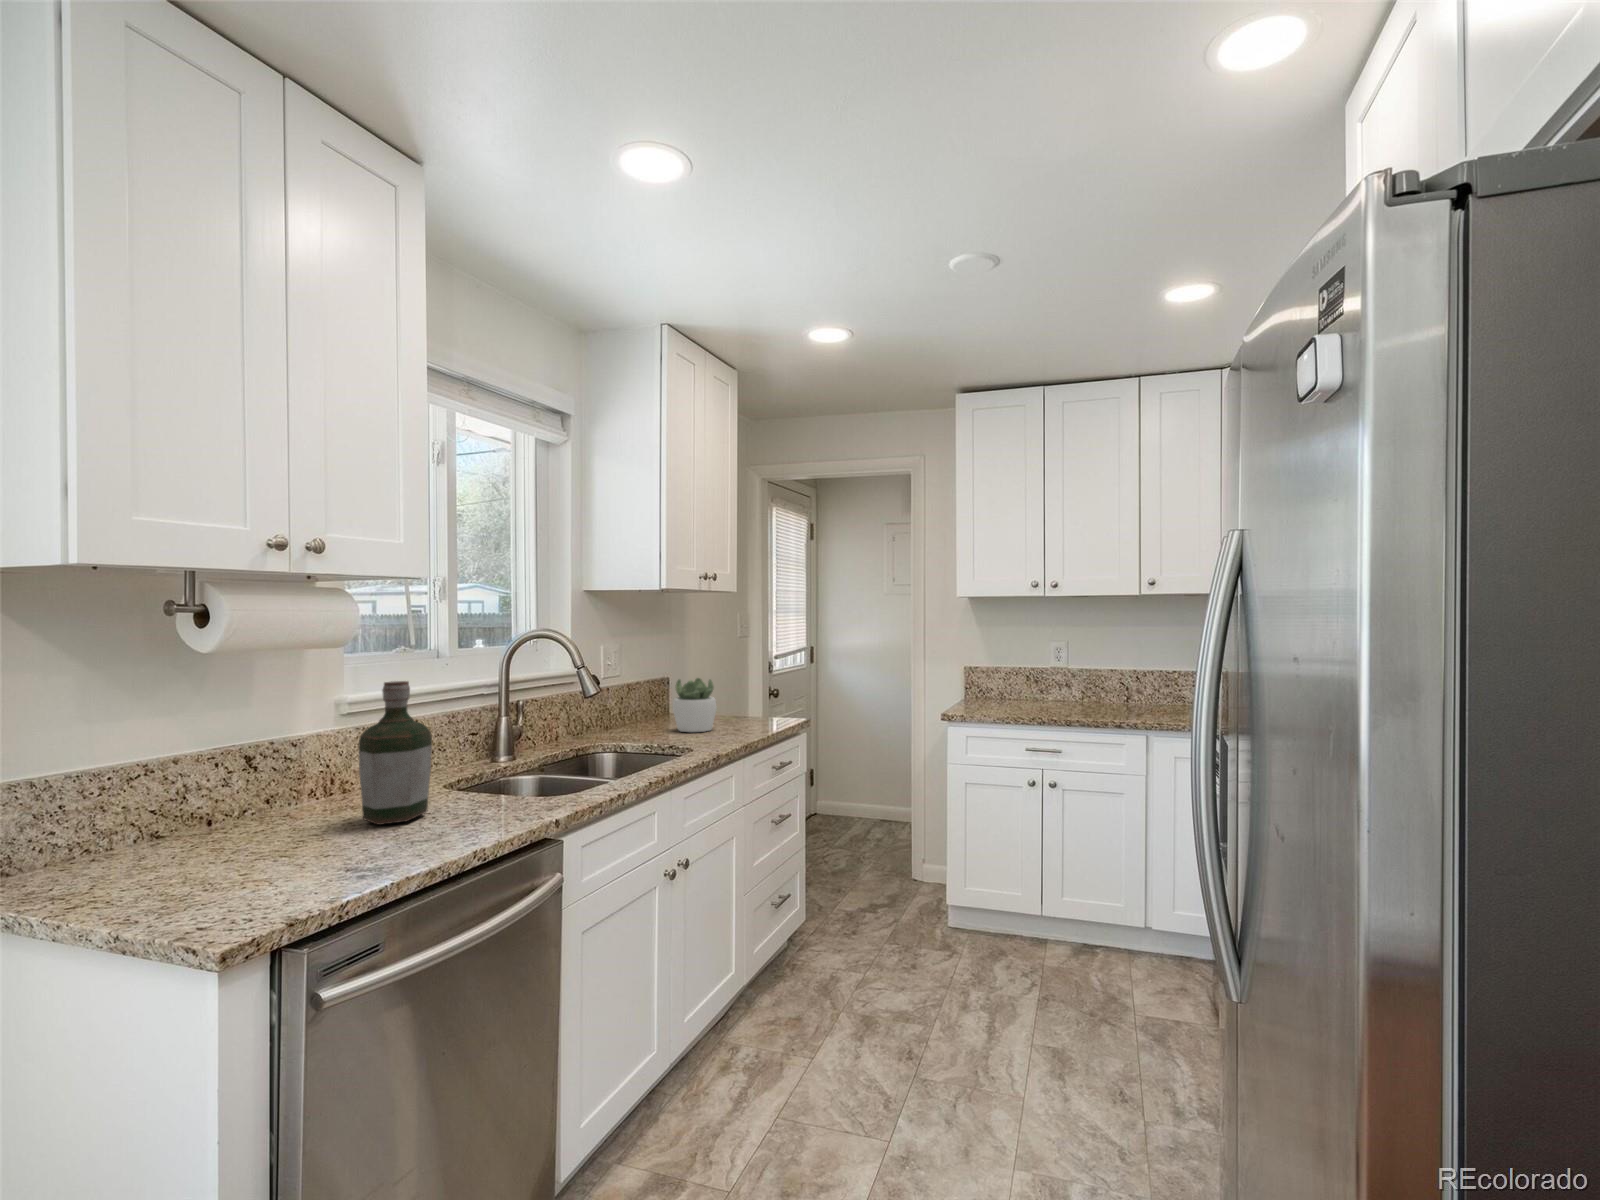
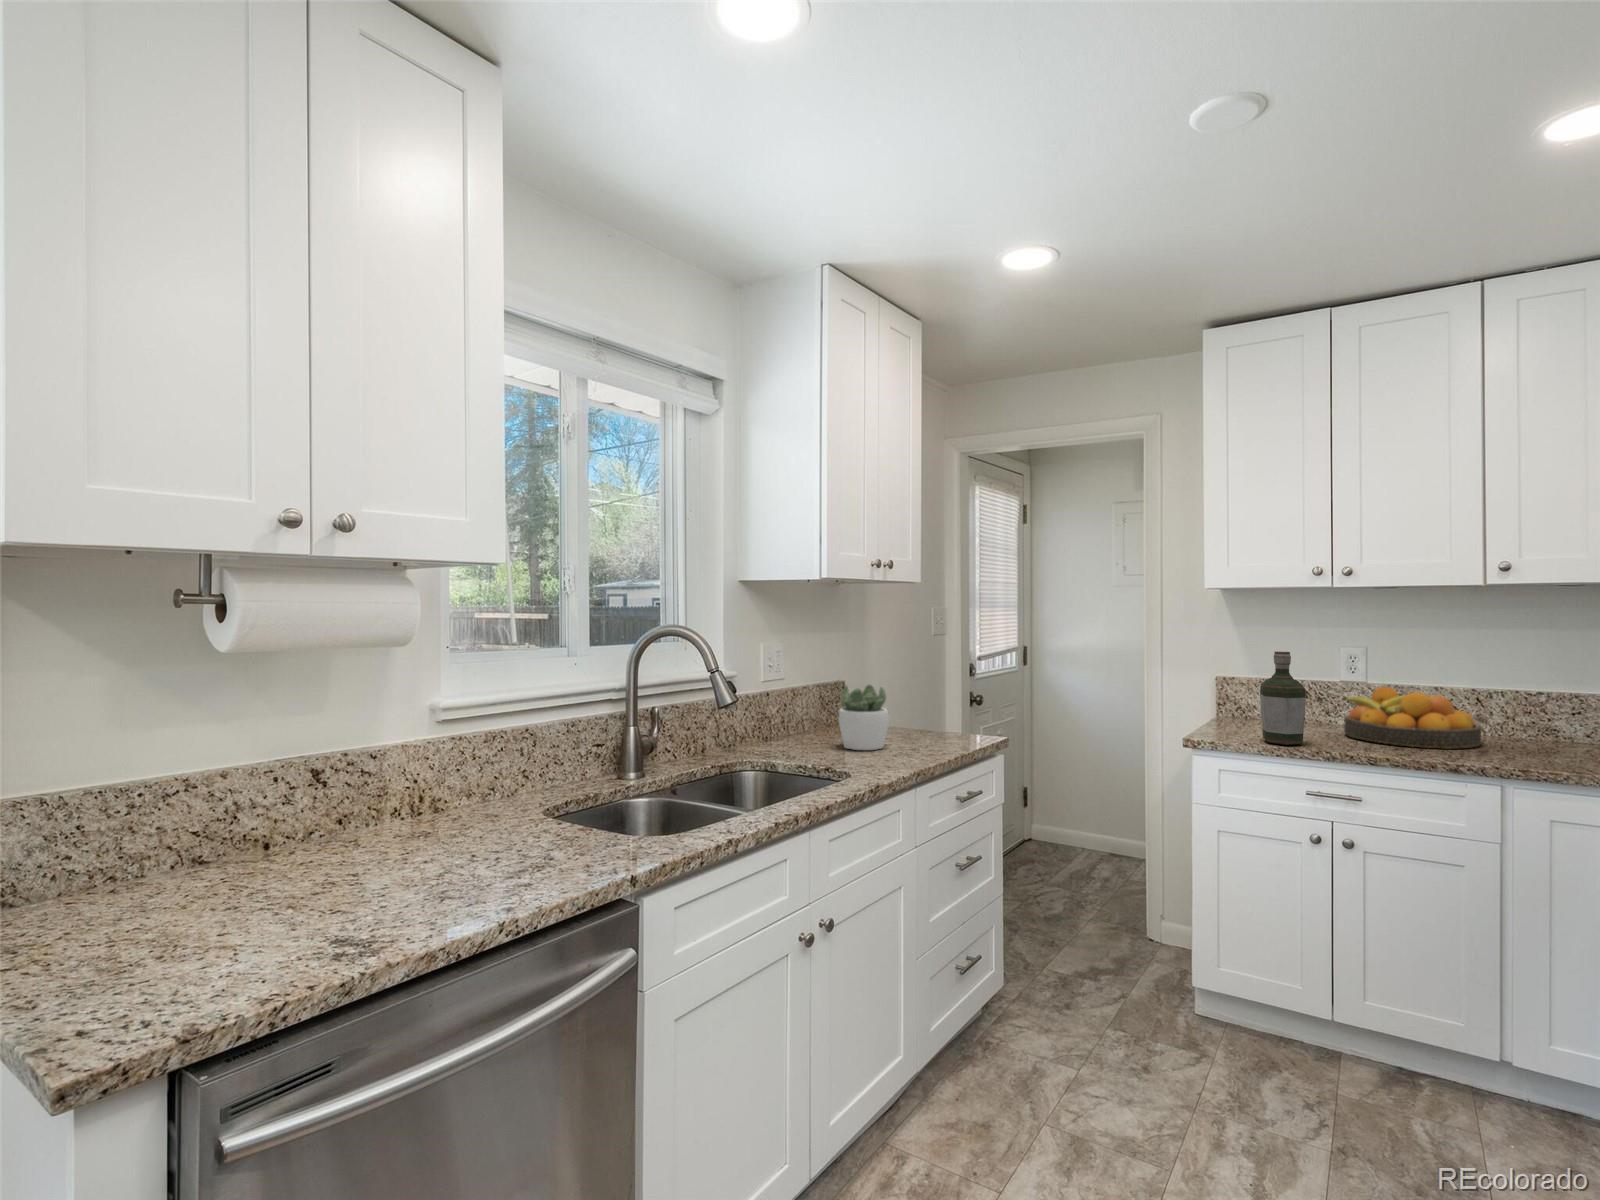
fruit bowl: none [1049,669,1137,711] -> present [1343,687,1481,749]
bottle: present [359,681,432,825] -> present [1260,651,1306,745]

